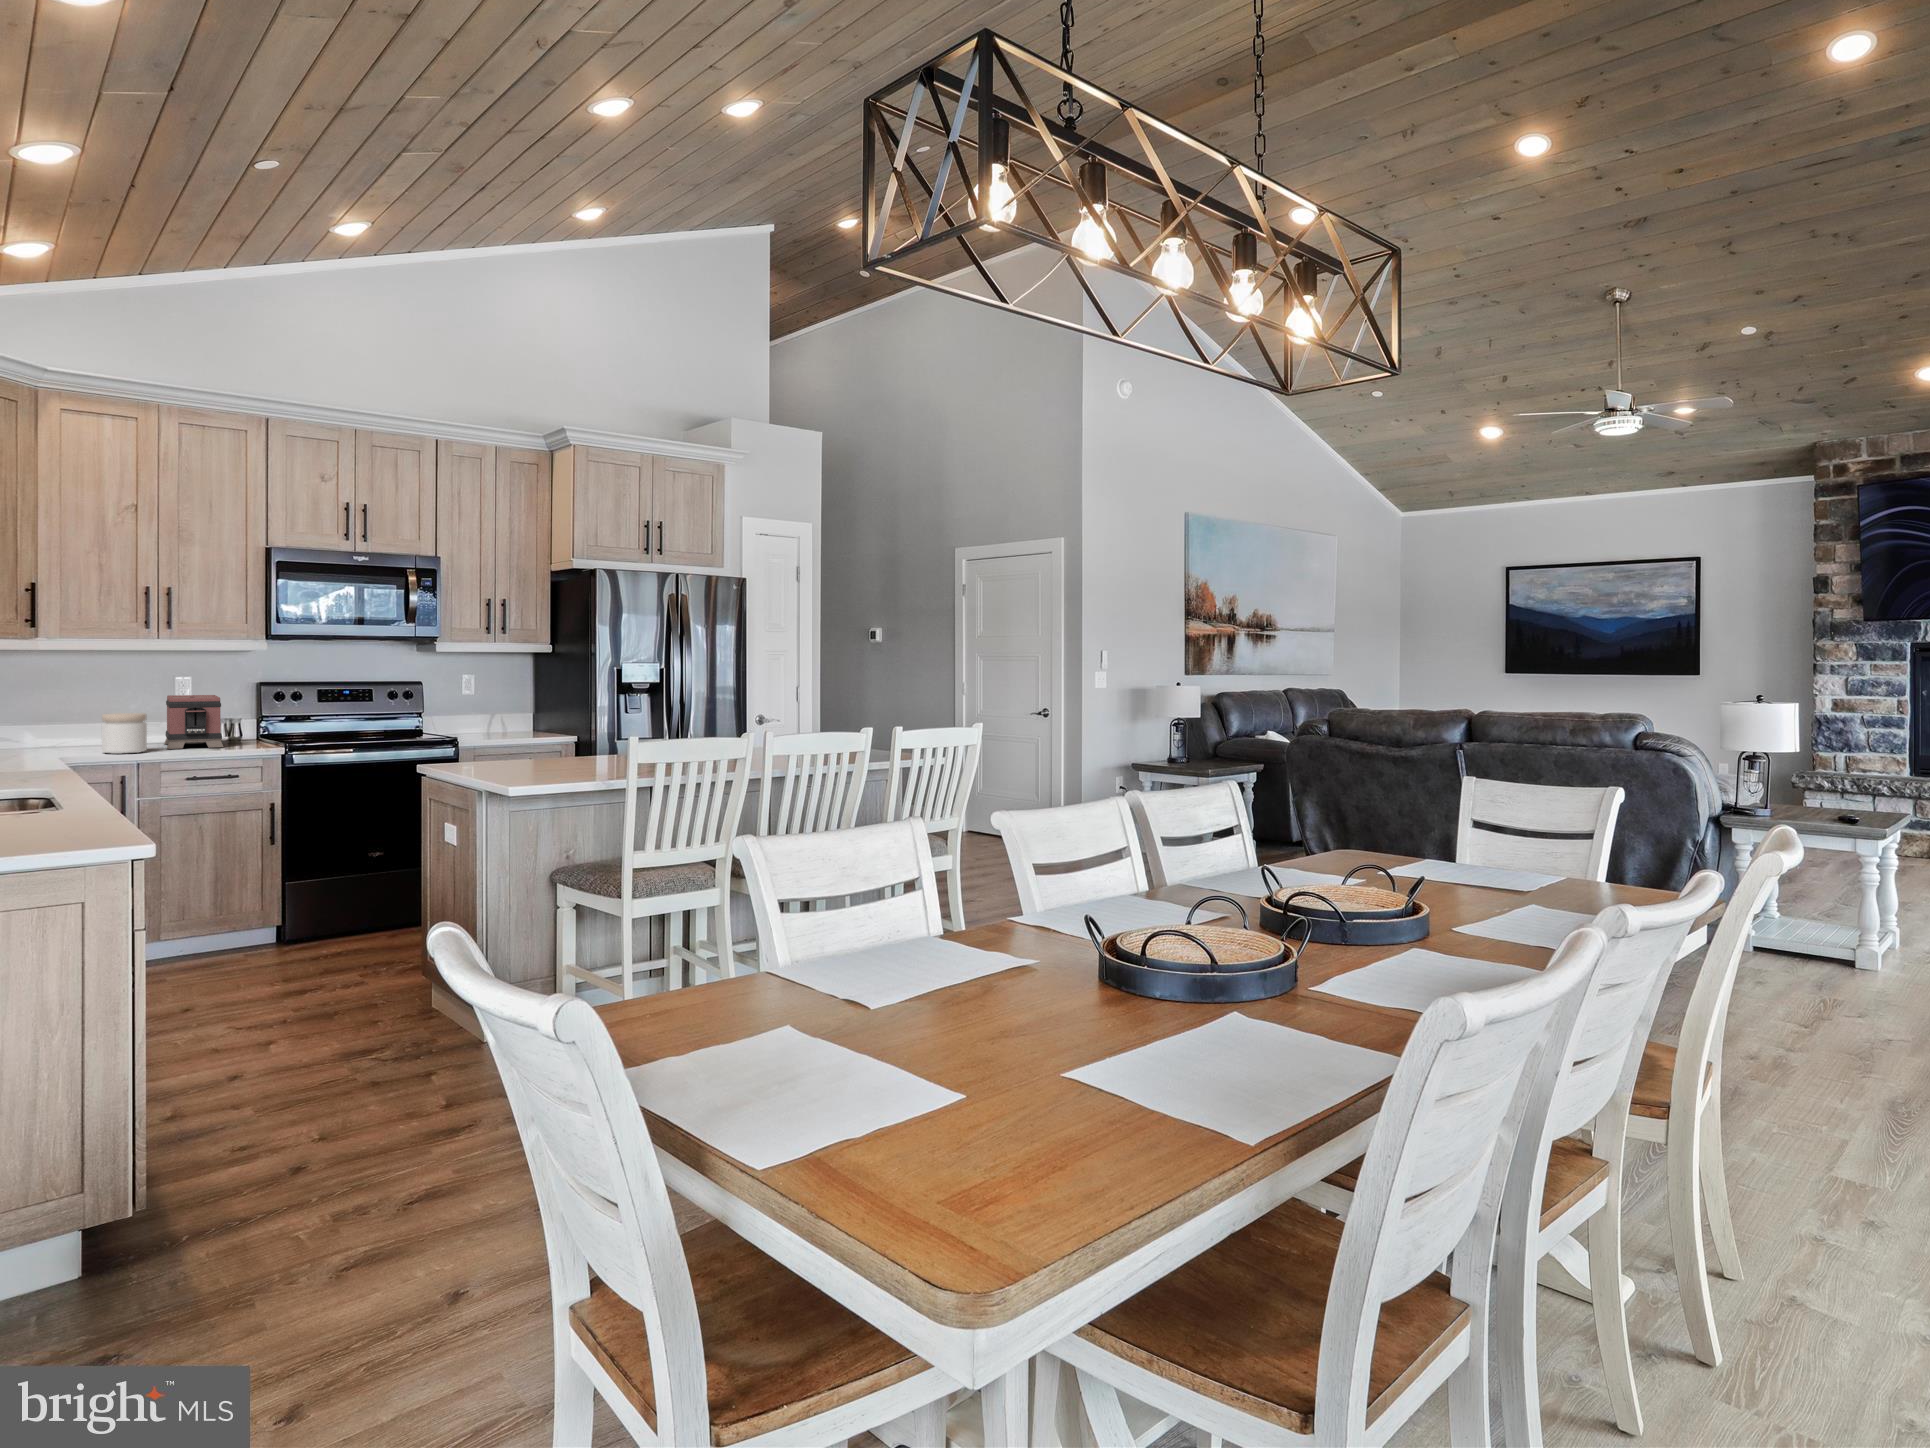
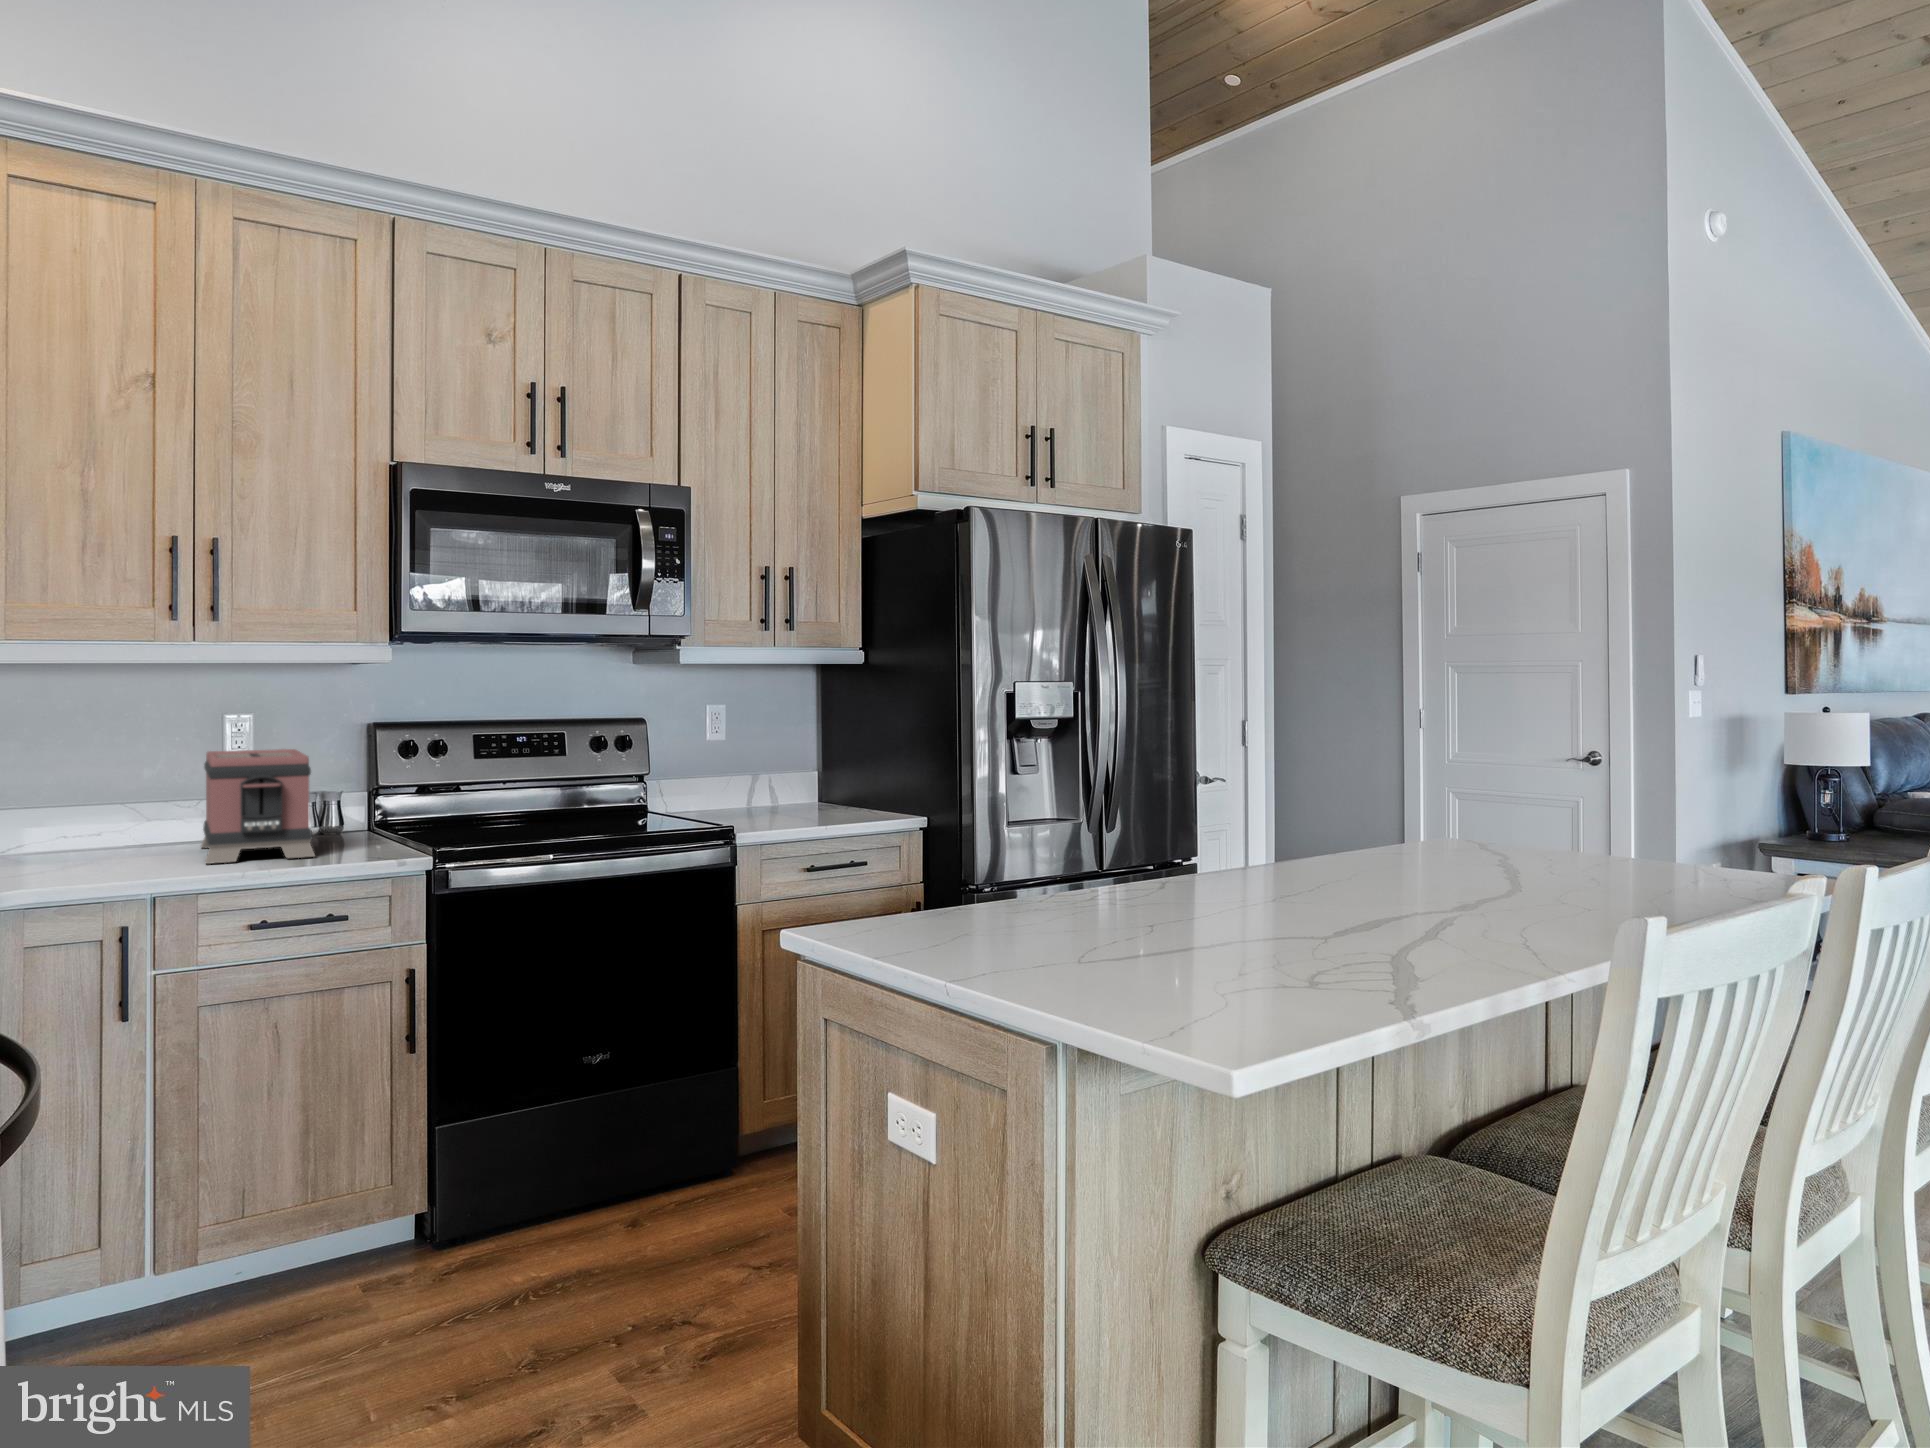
jar: present [102,713,147,754] -> none [72,792,165,882]

